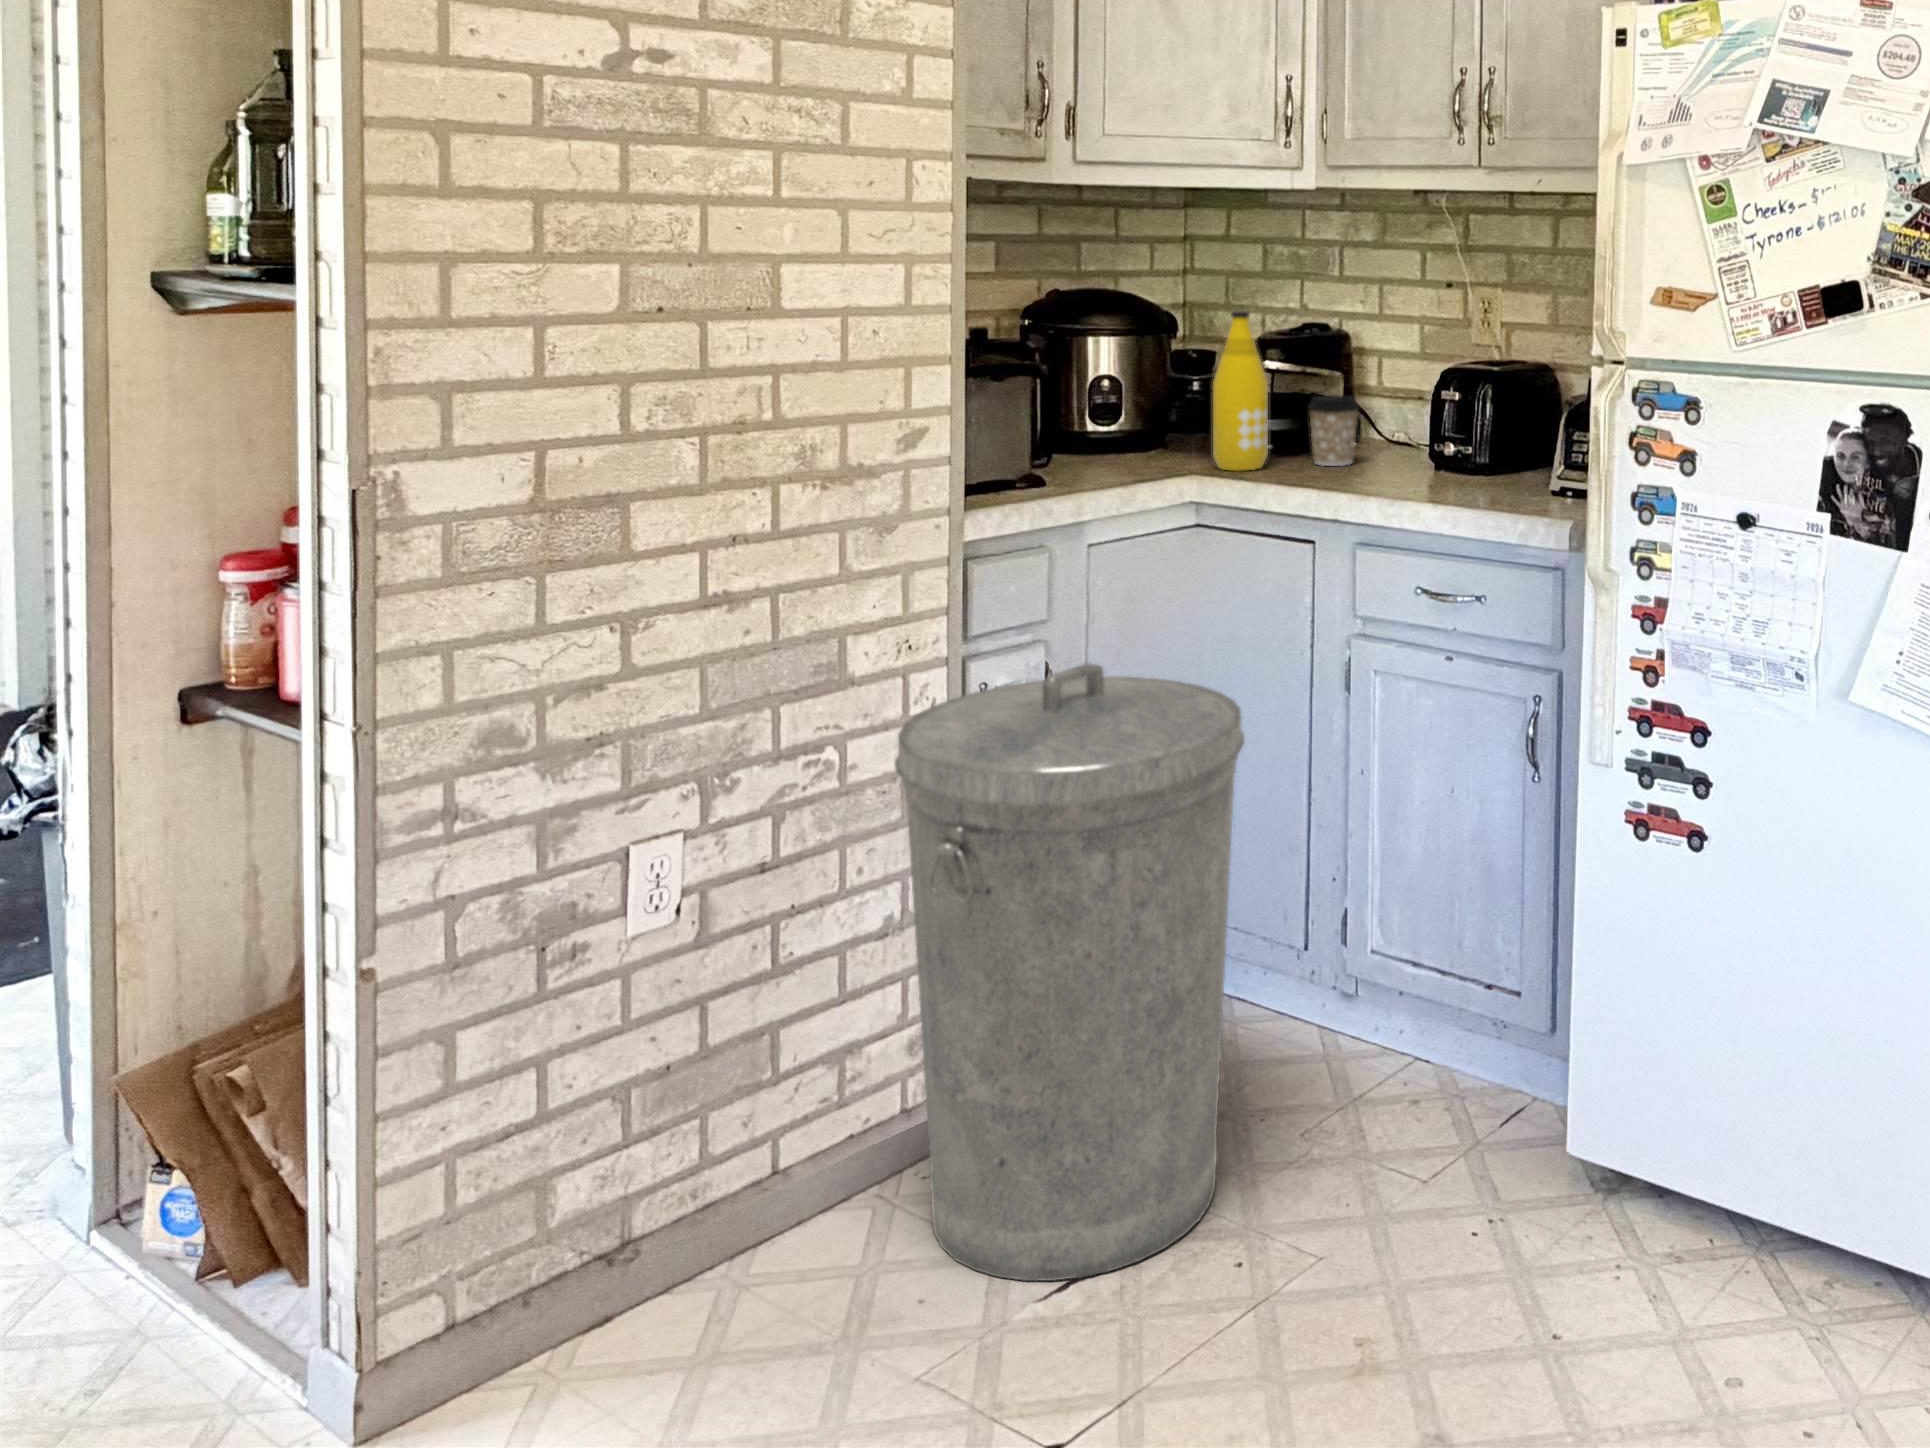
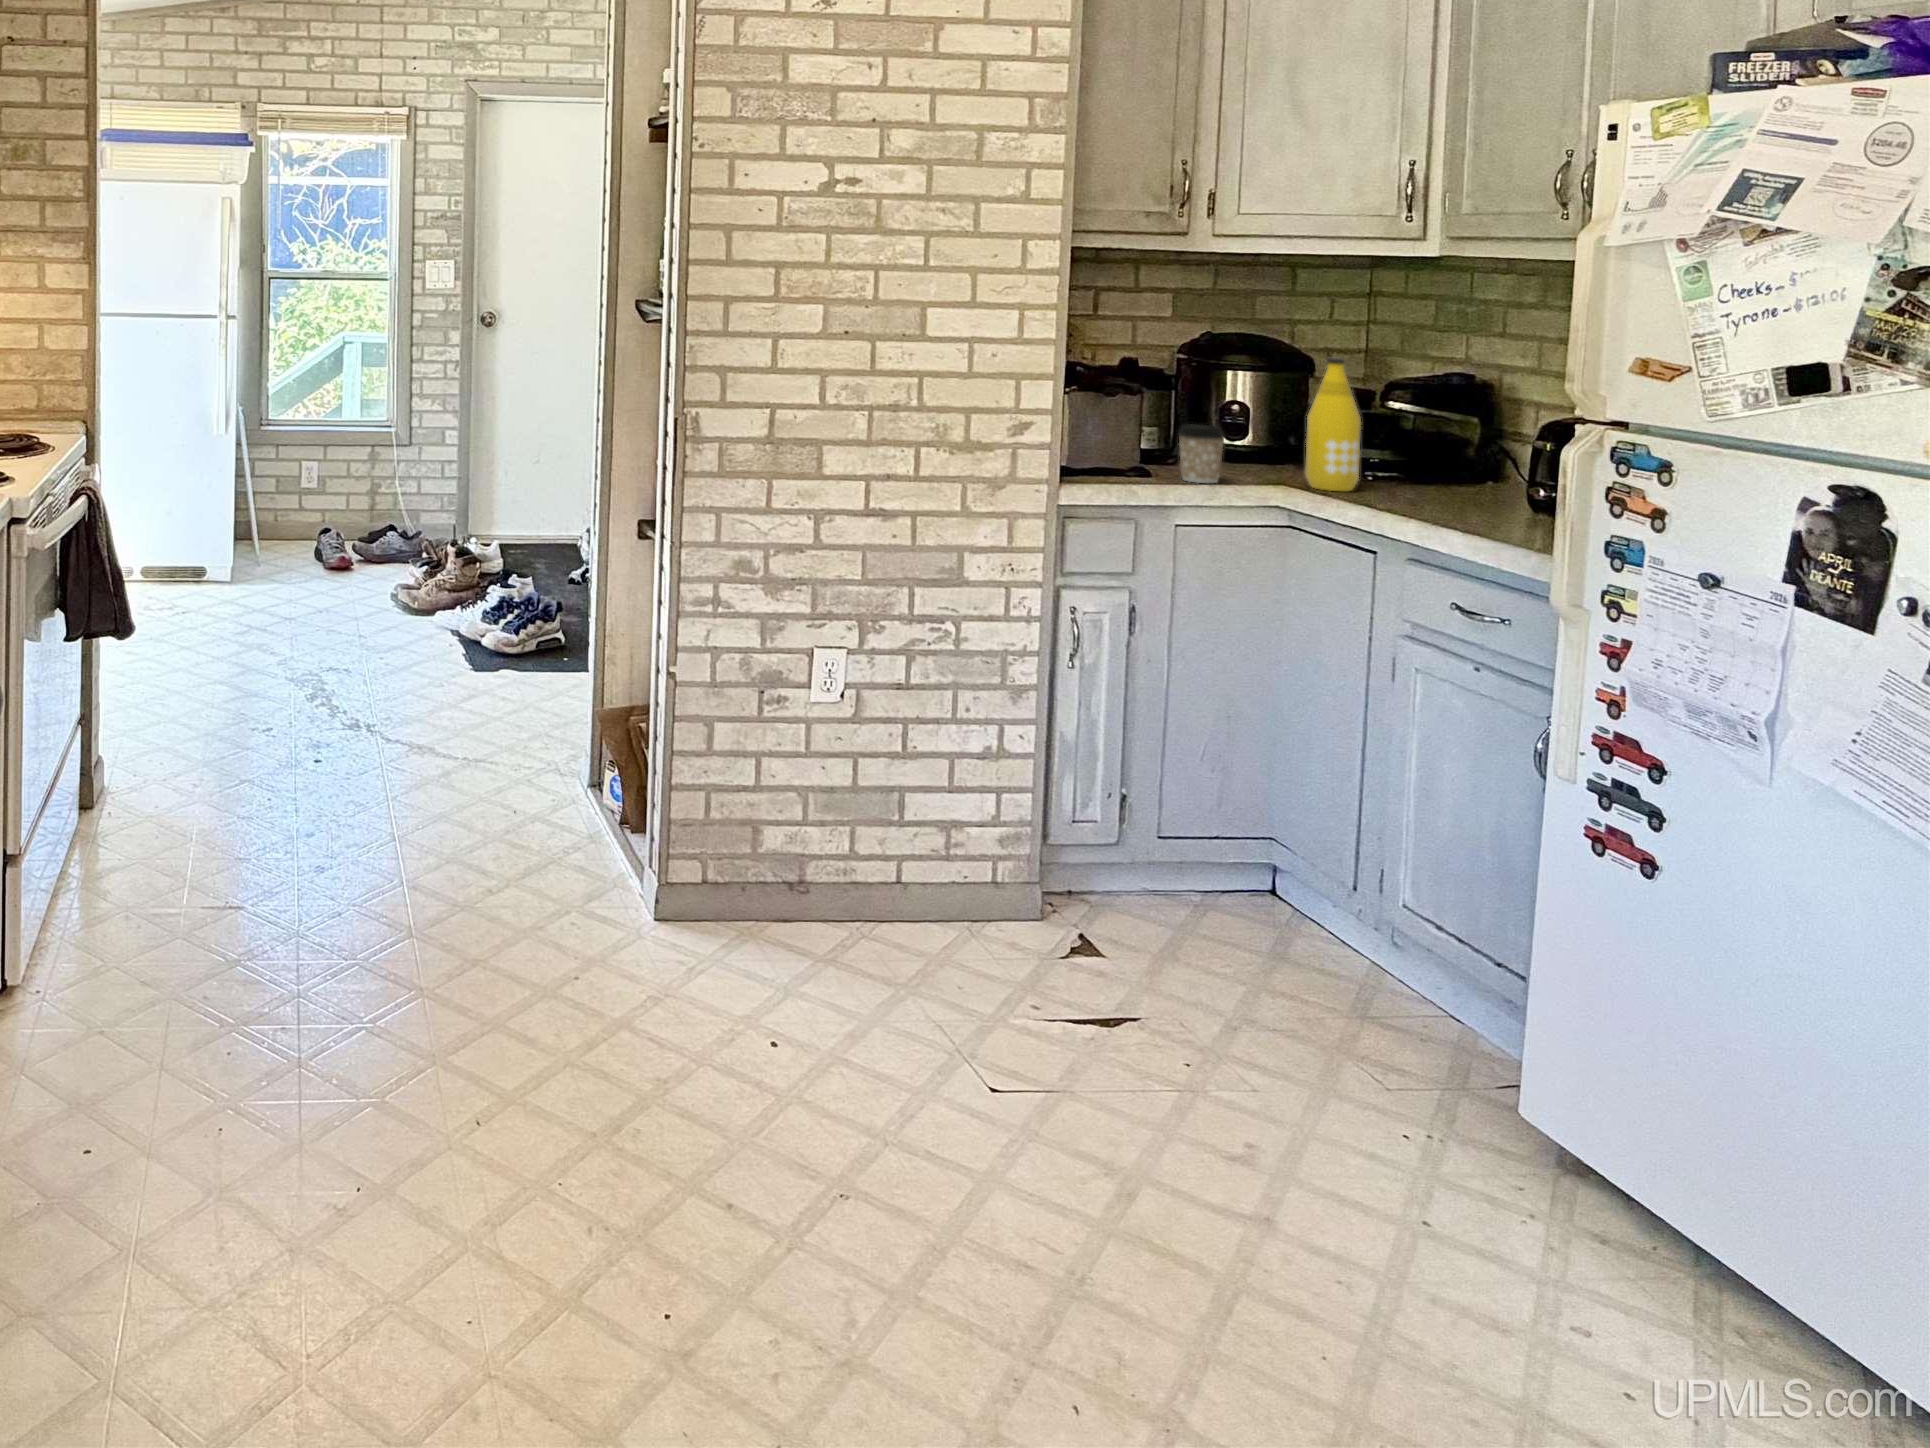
coffee cup: present [1308,395,1359,466] -> present [1178,424,1225,483]
trash can: present [895,663,1245,1281] -> none [974,603,1243,1038]

